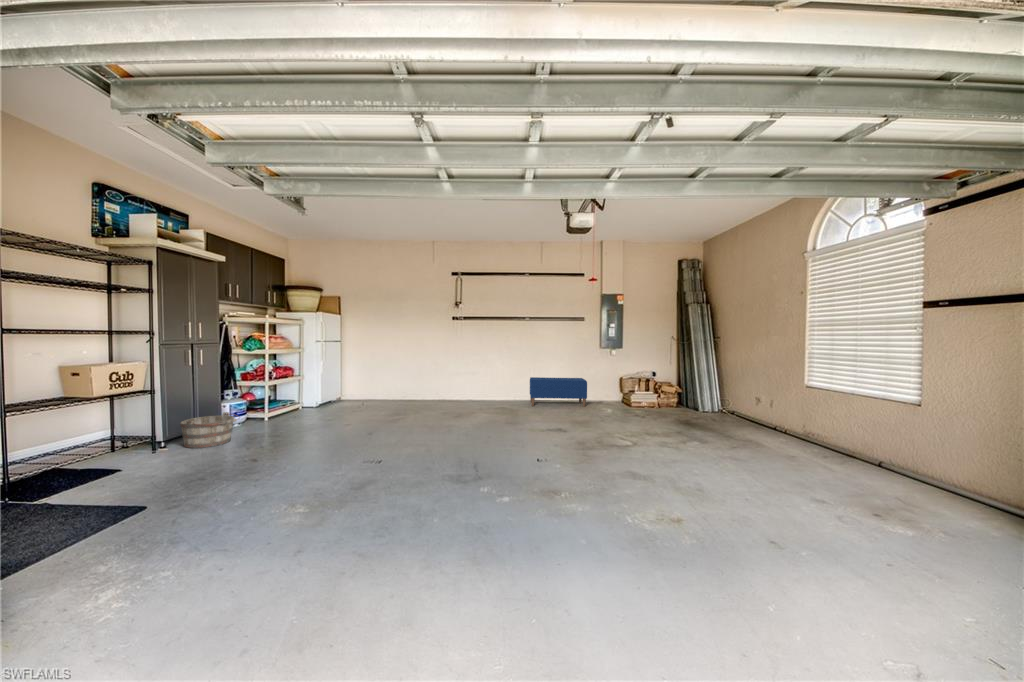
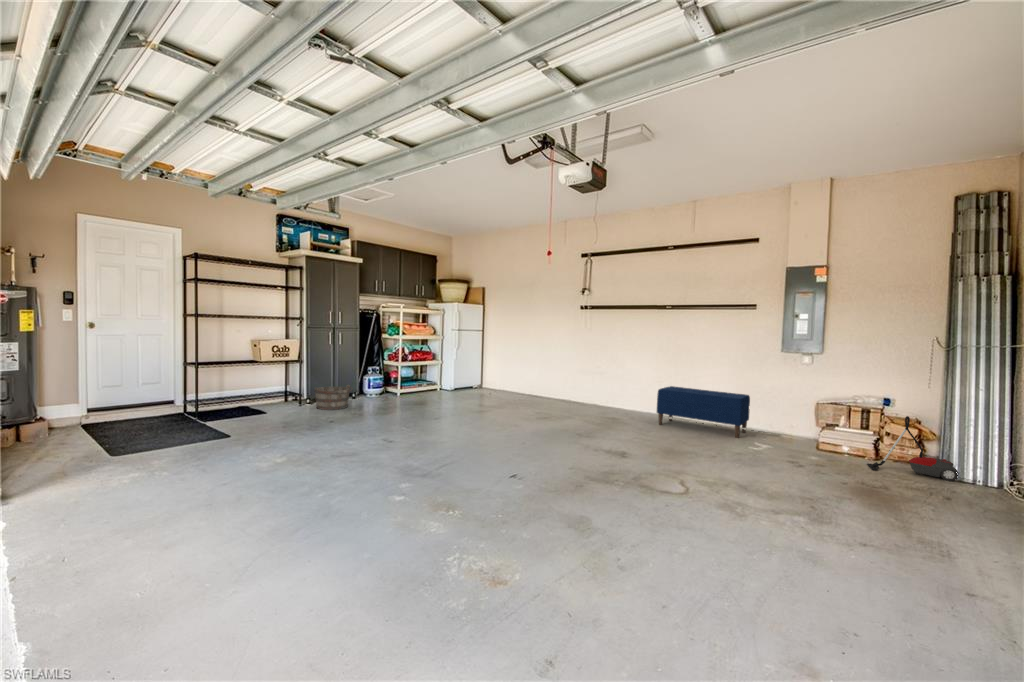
vacuum cleaner: none [657,380,695,412] -> present [867,416,959,481]

